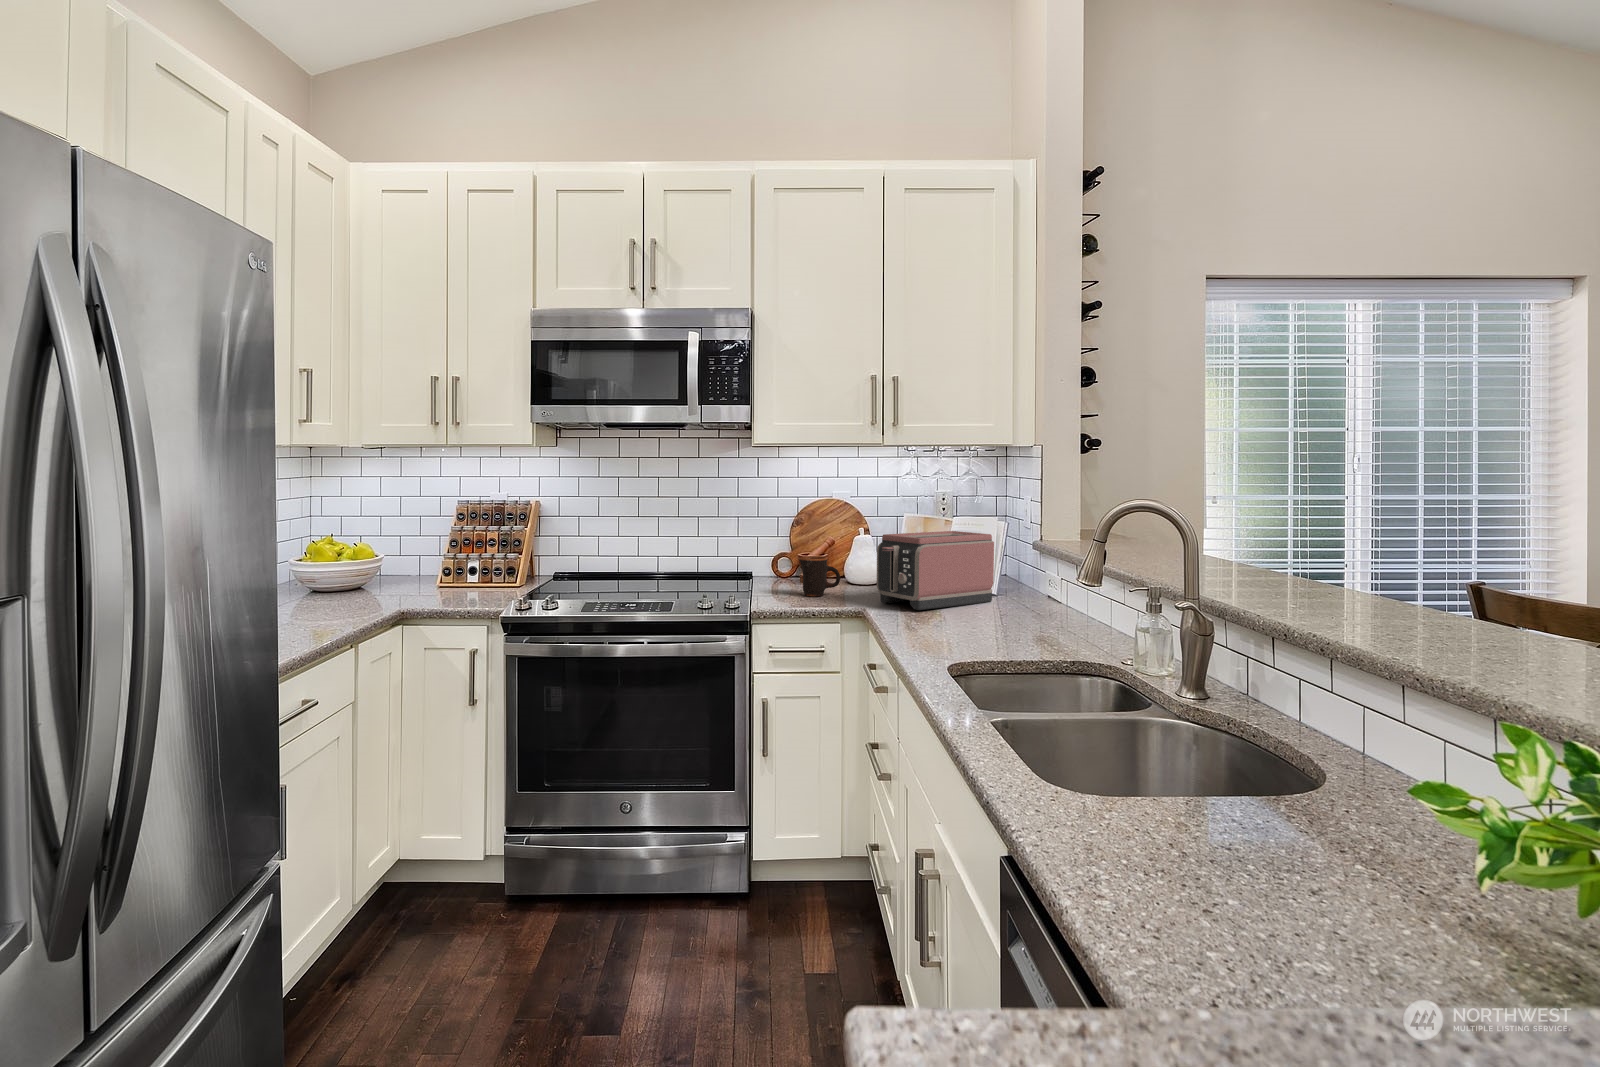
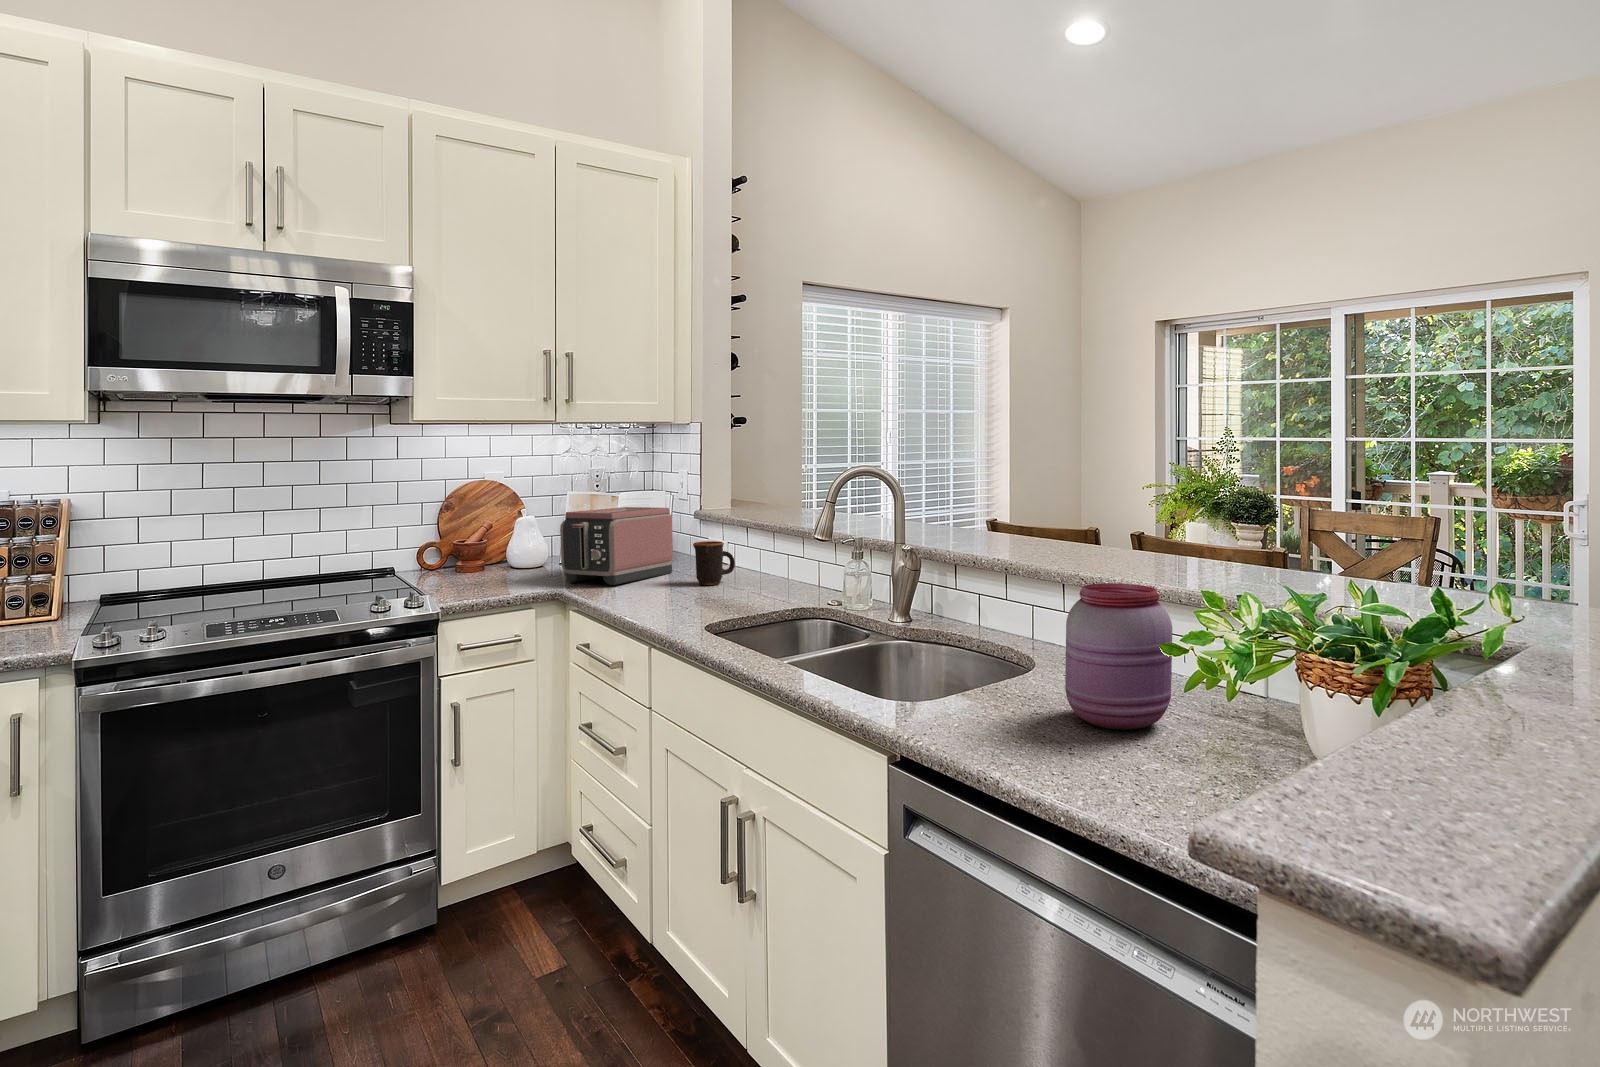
mug: present [799,556,840,596] -> present [693,541,735,585]
jar: none [1285,705,1474,942] -> present [1065,583,1172,730]

